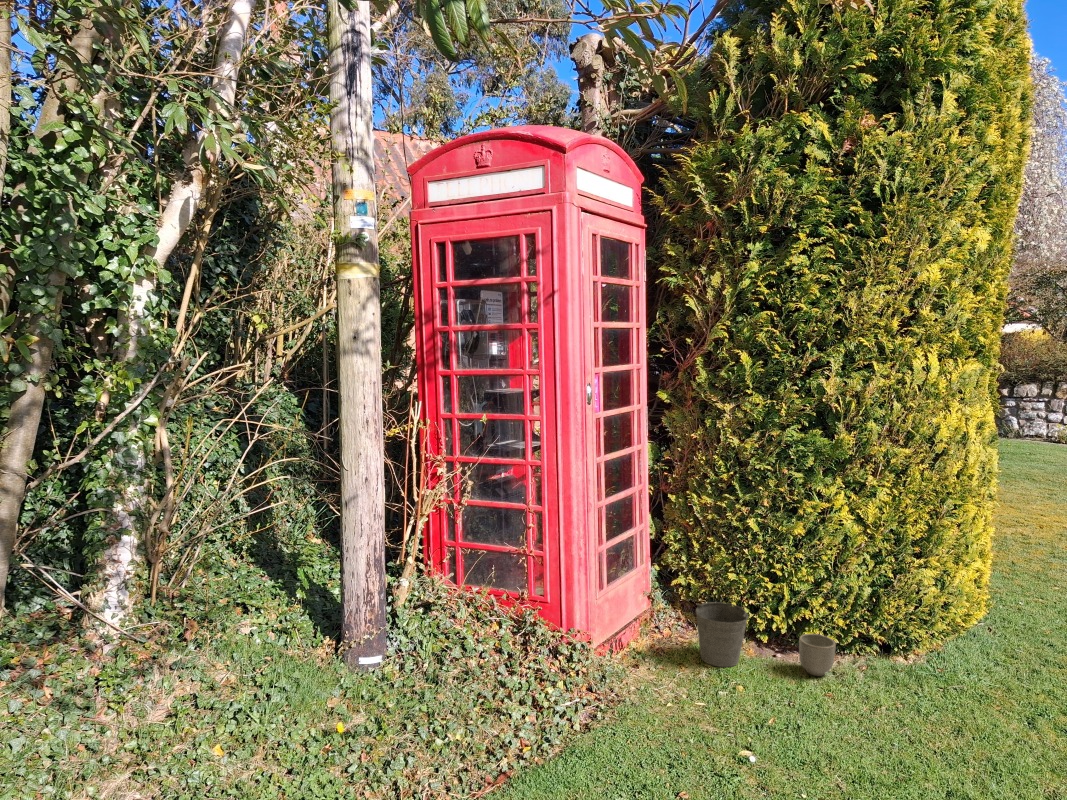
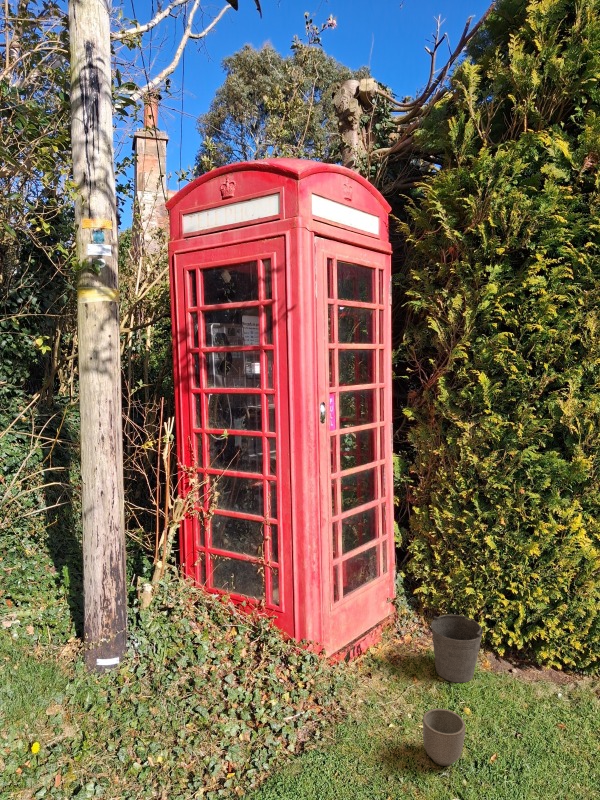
planter: present [799,634,836,676] -> present [423,709,465,766]

